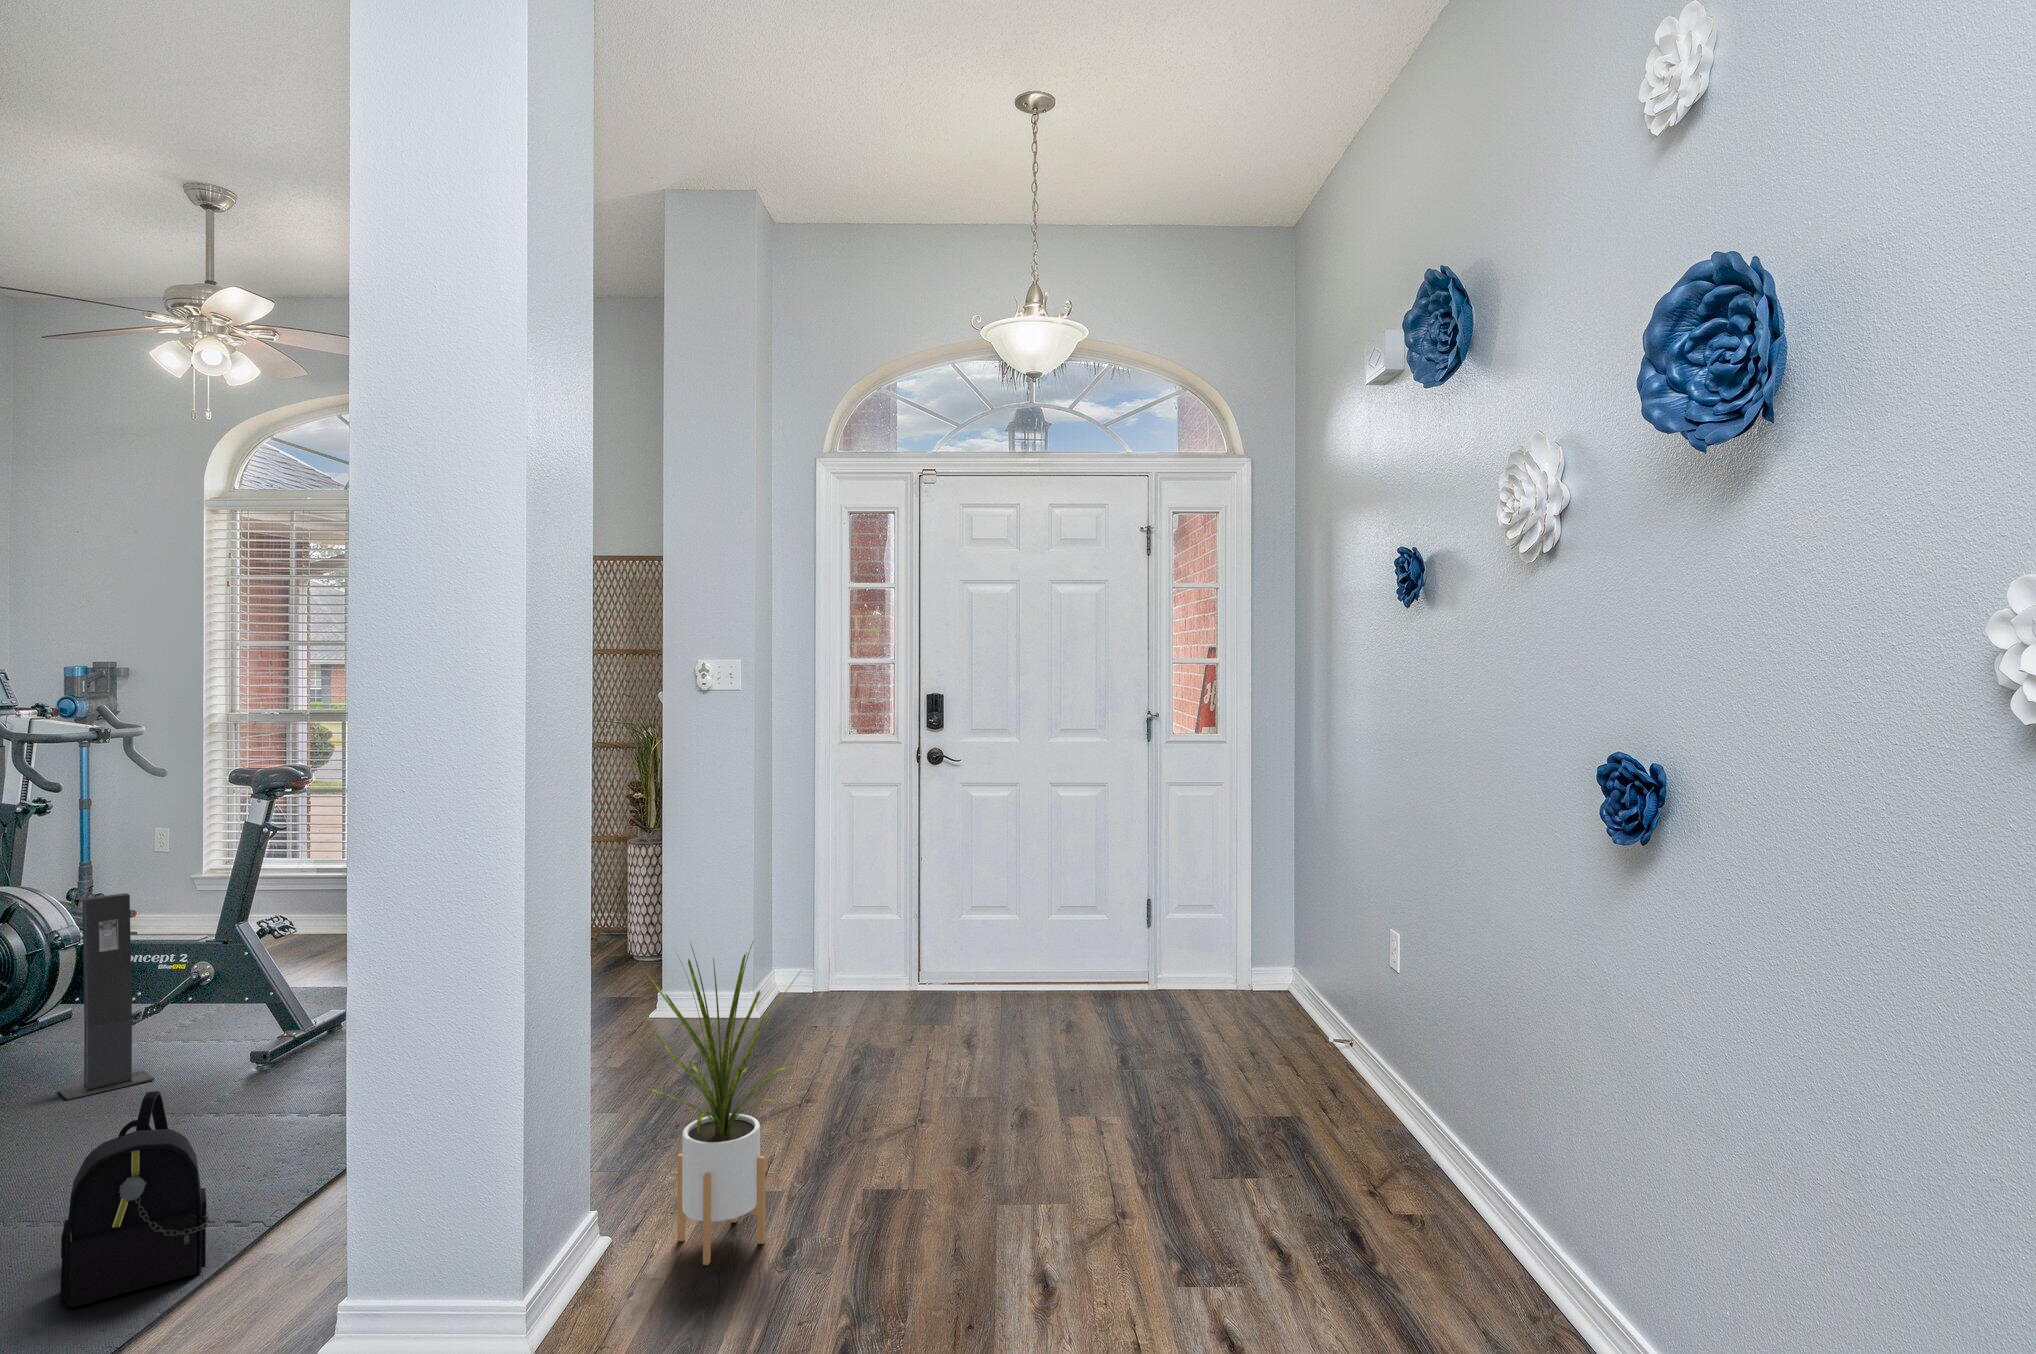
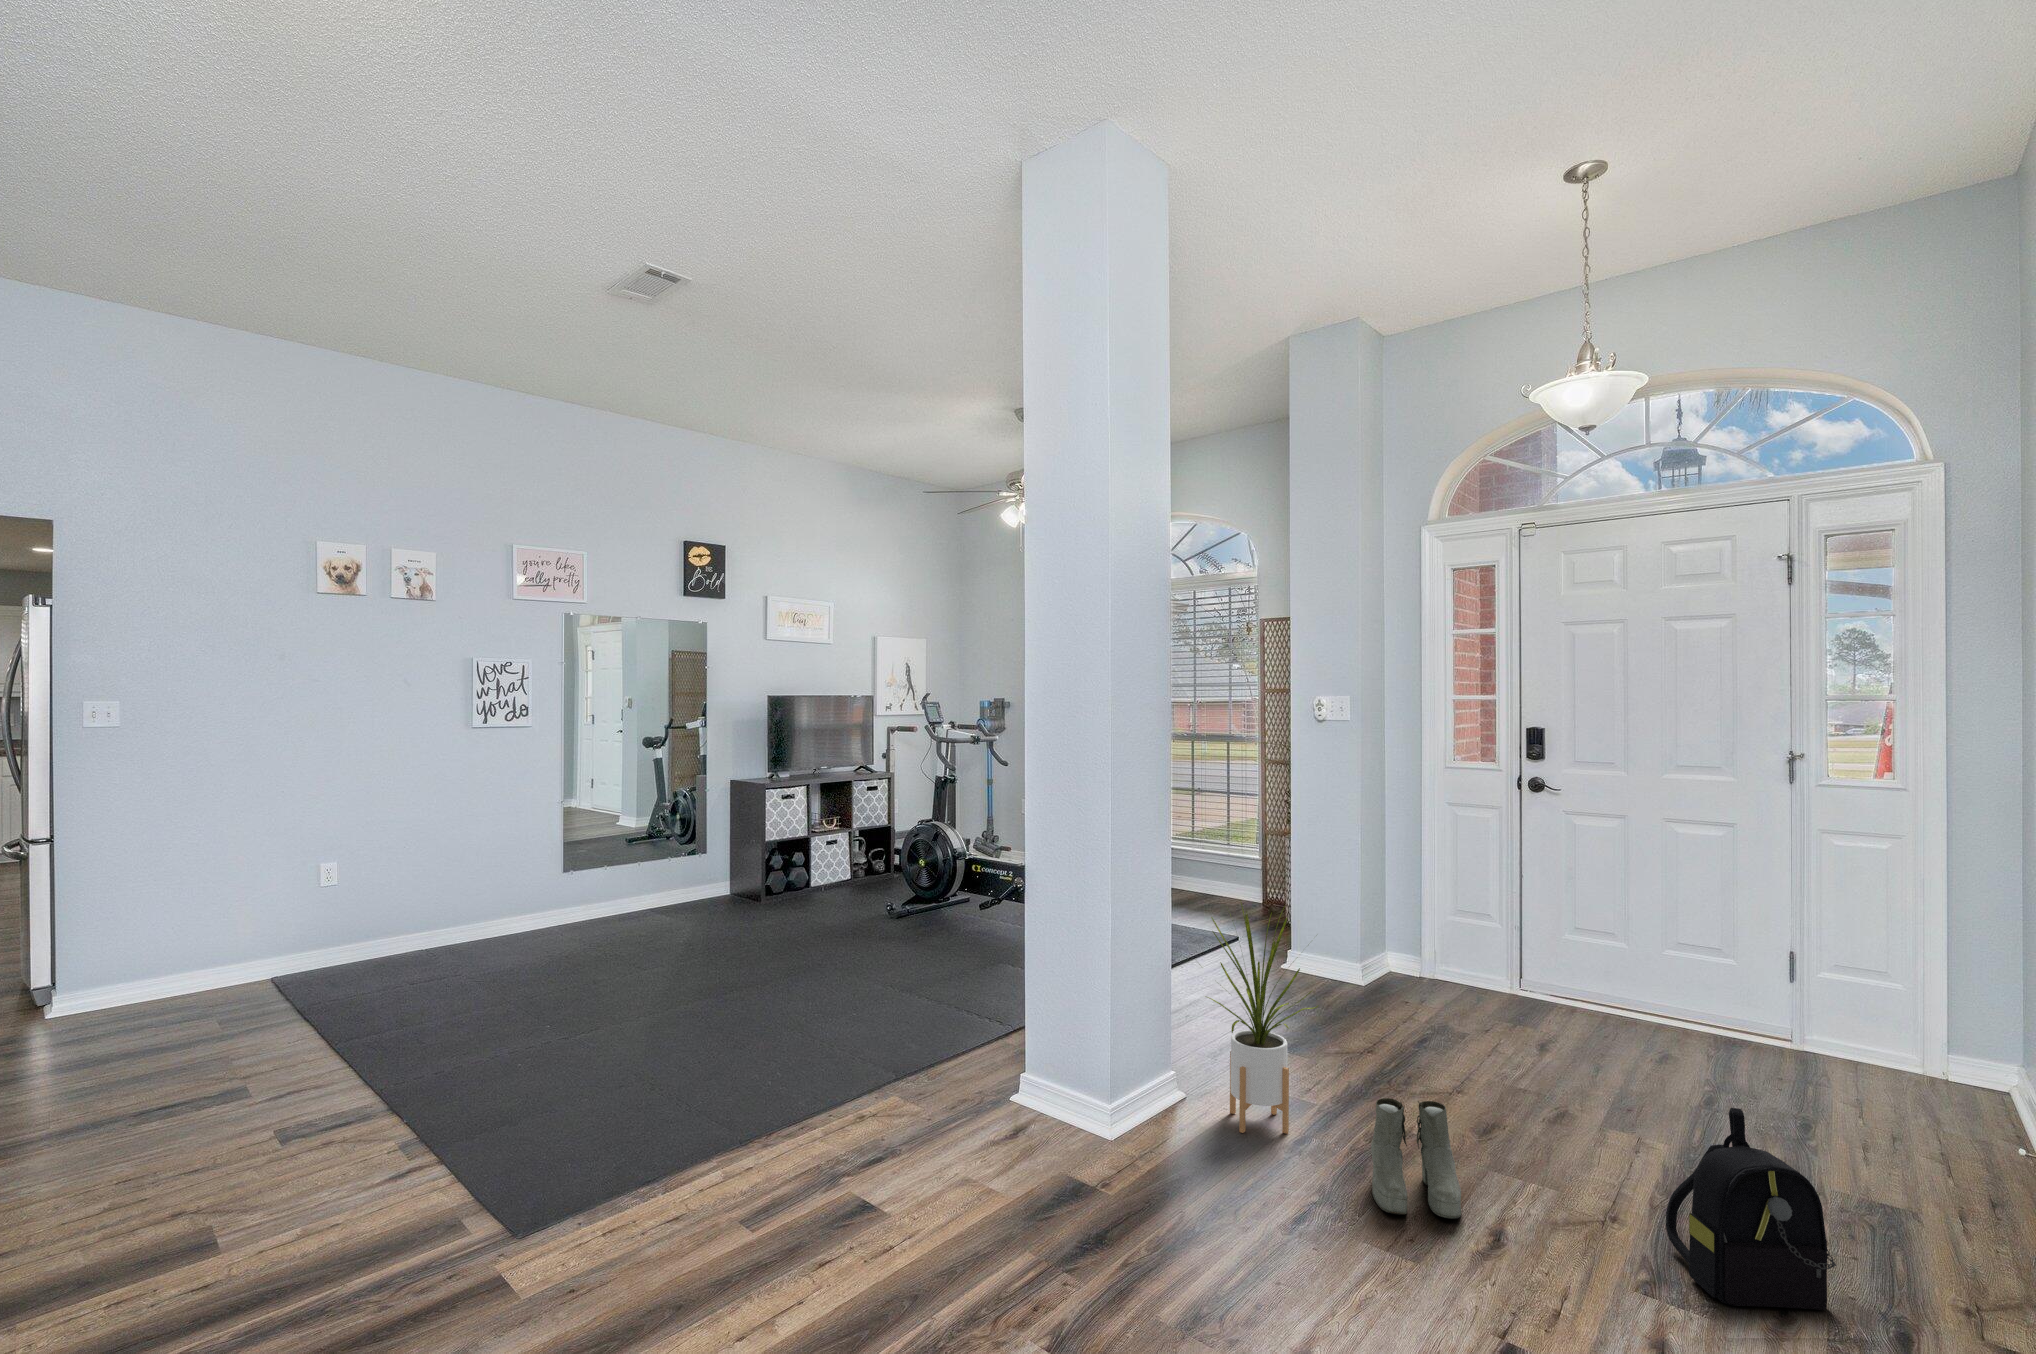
speaker: present [58,893,154,1100] -> none [948,830,989,944]
backpack: present [60,1091,211,1307] -> present [1666,1108,1836,1310]
boots: none [888,1146,1001,1305] -> present [1371,1098,1461,1219]

